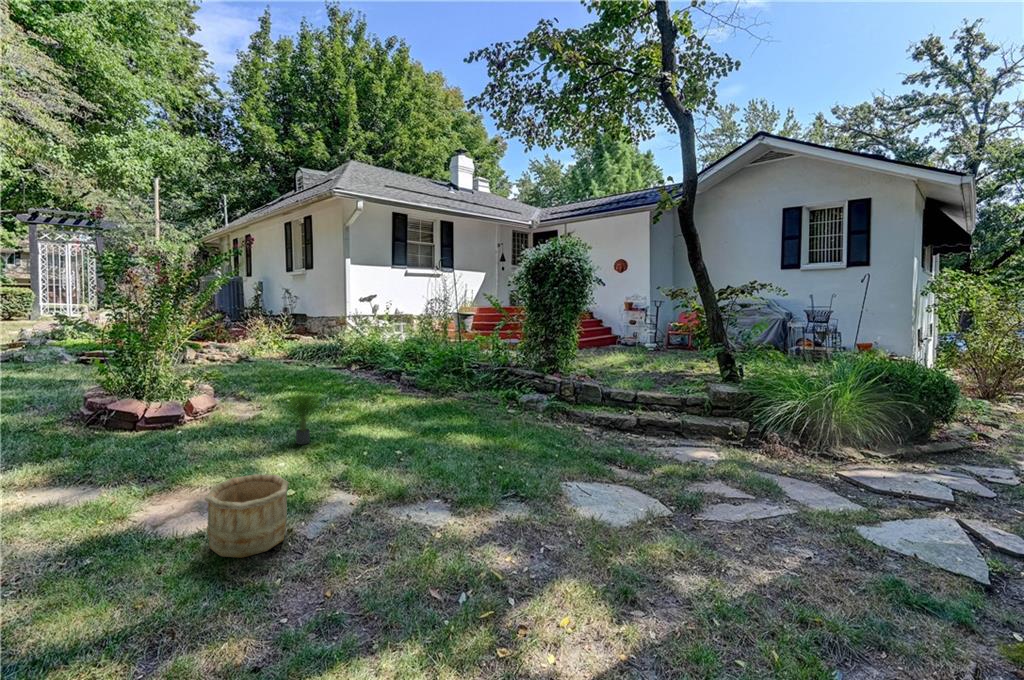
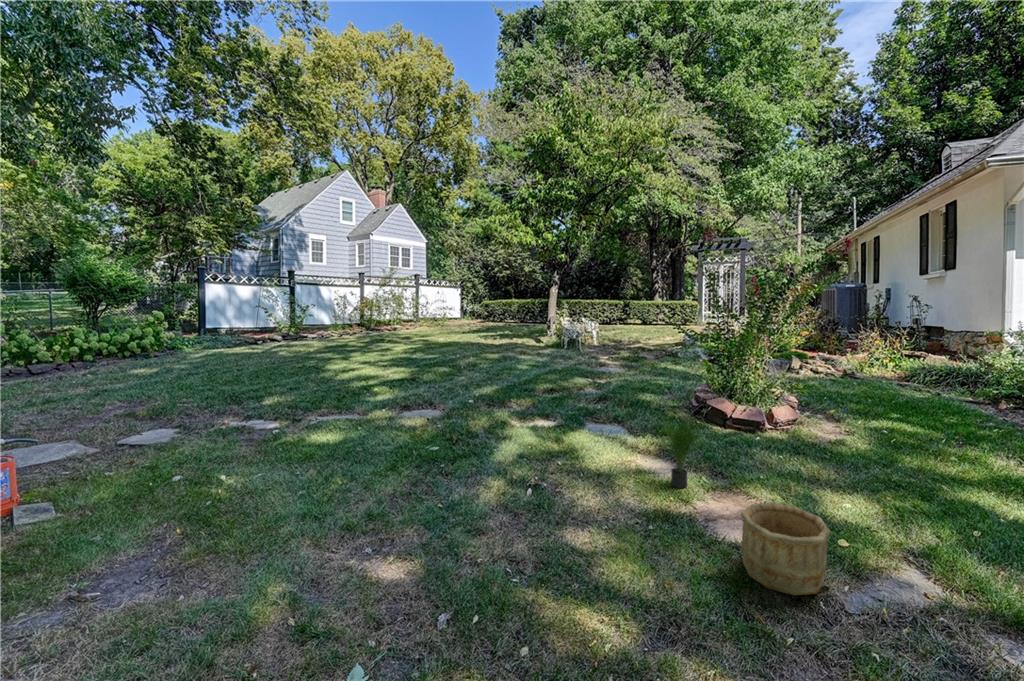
potted plant: present [288,383,319,445] -> present [663,417,698,488]

